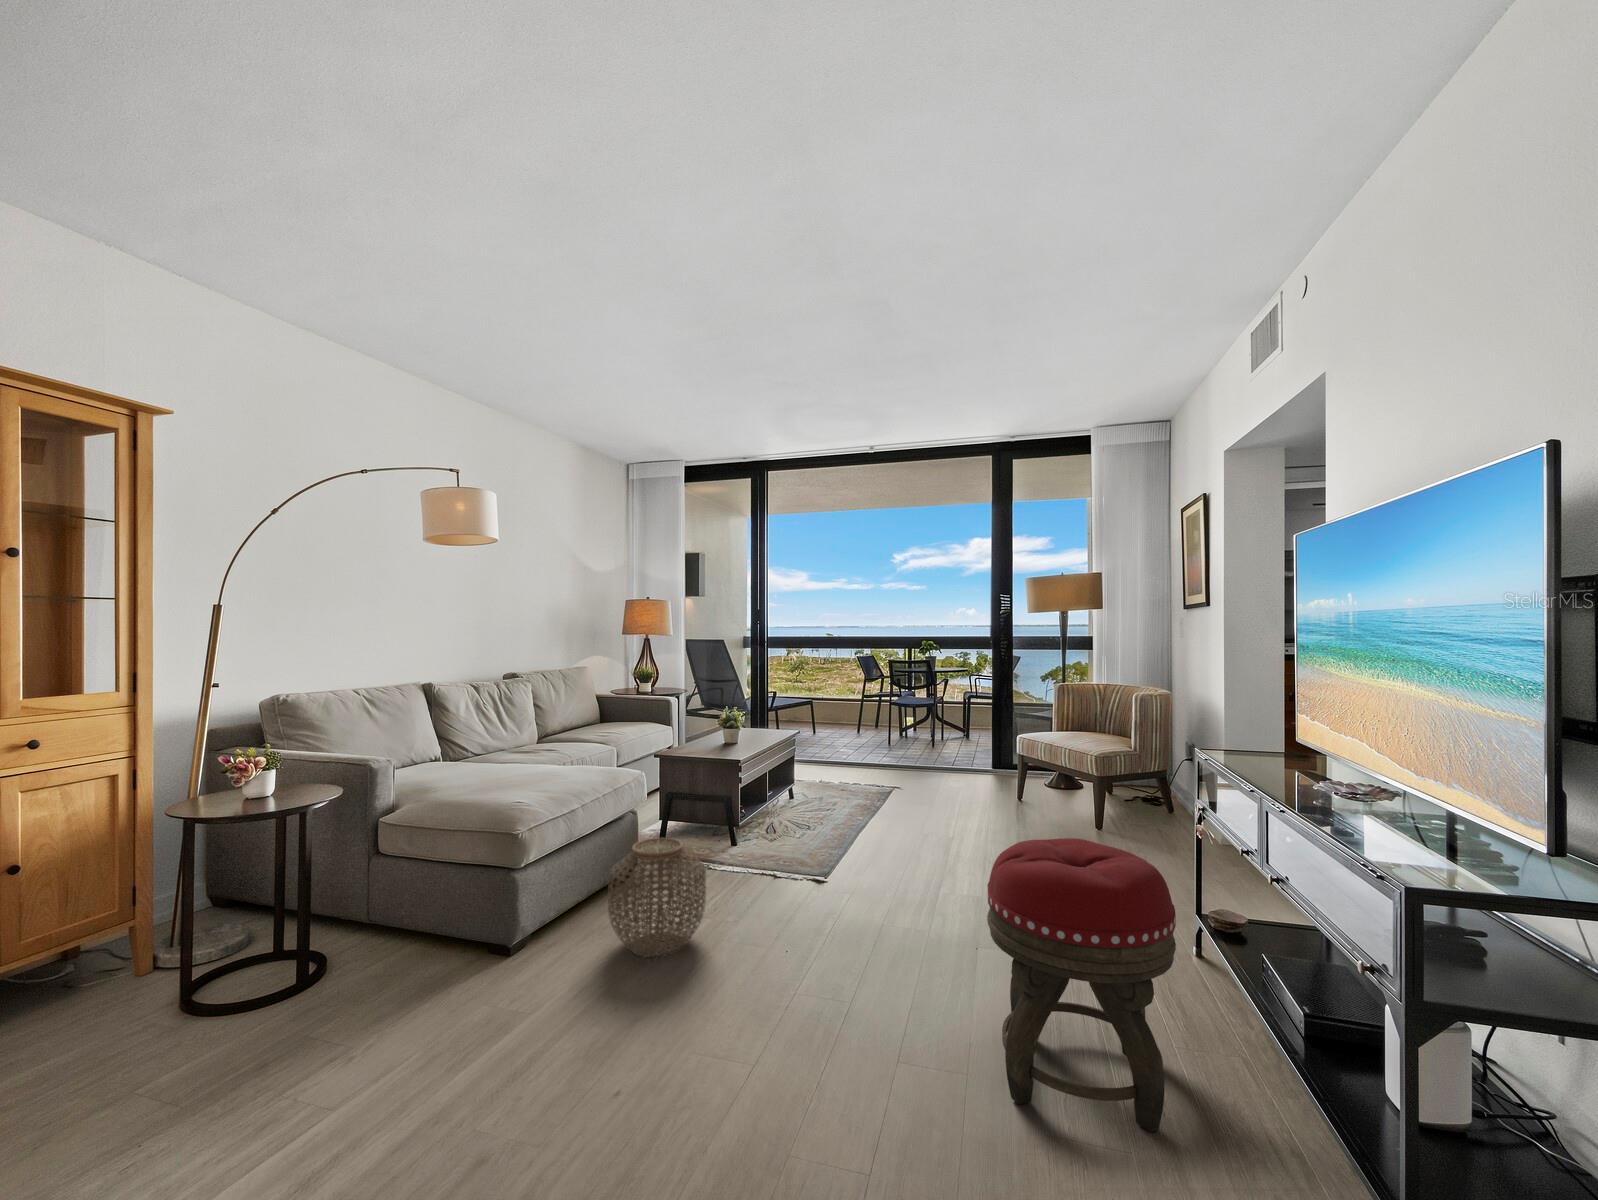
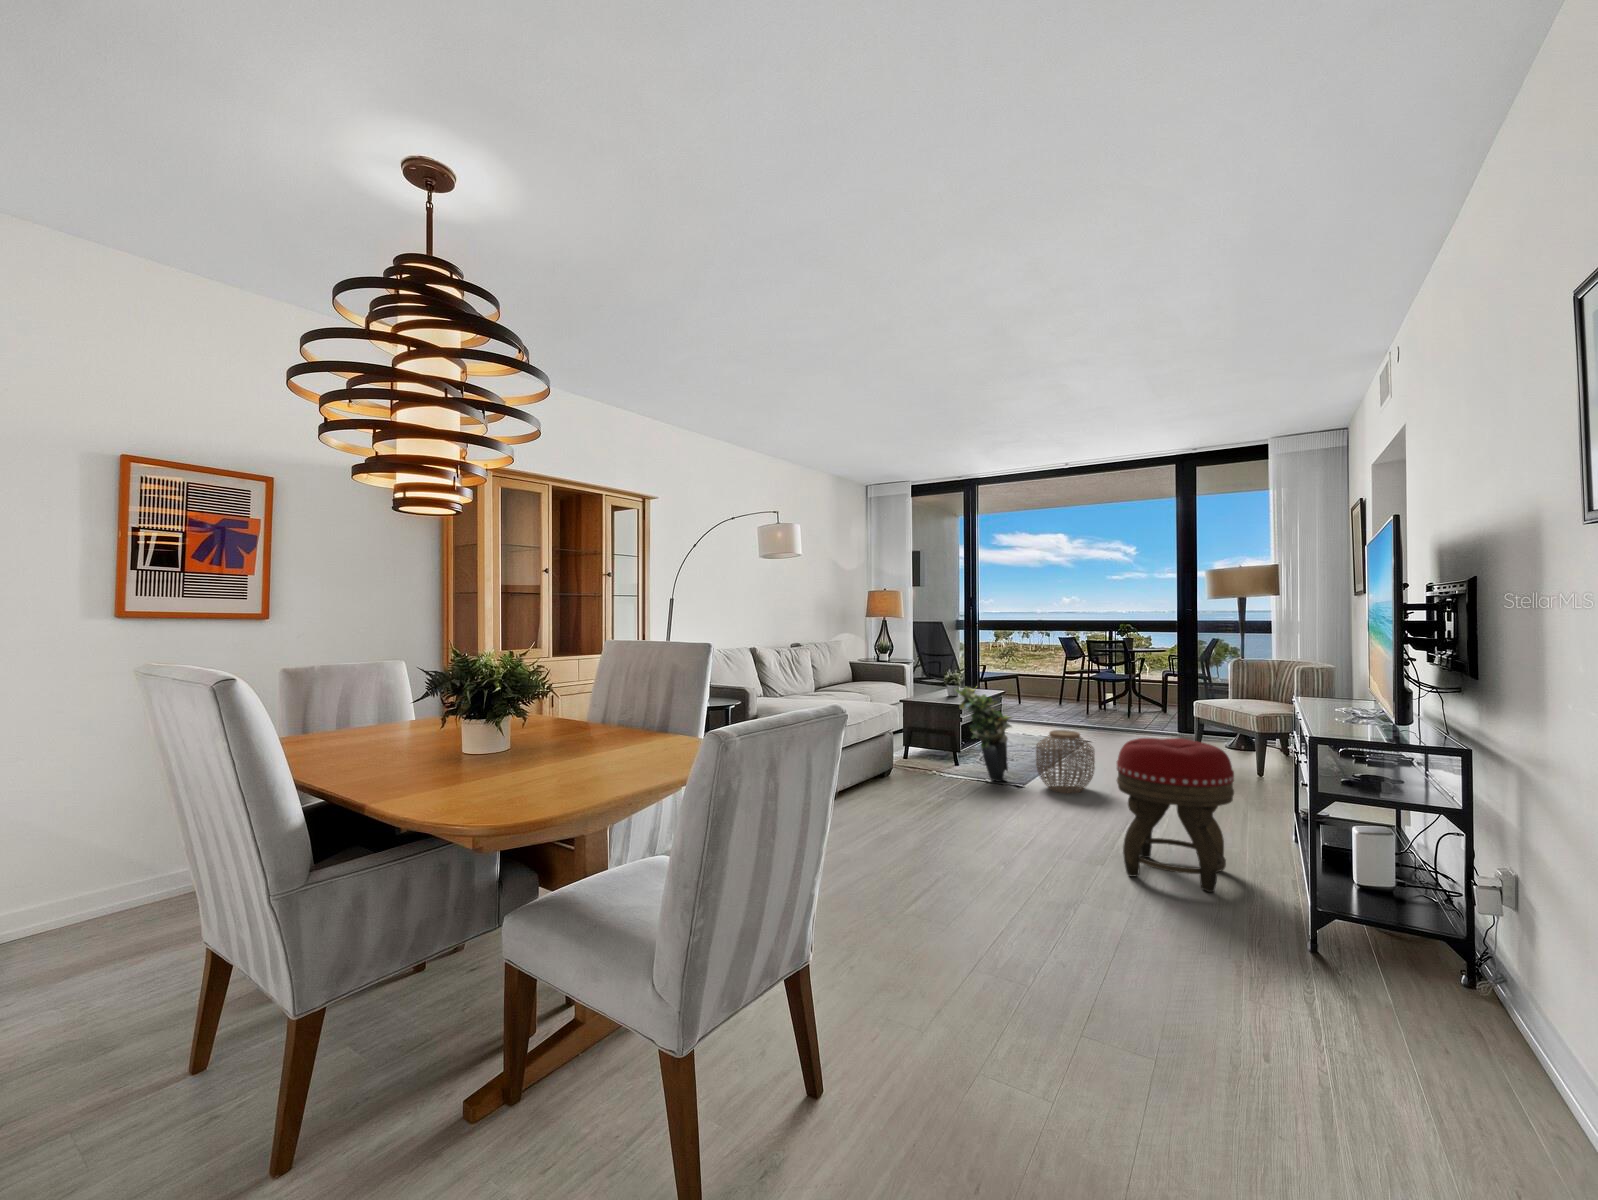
potted plant: none [730,734,811,875] -> present [955,687,1011,782]
woven basket: present [608,838,706,957] -> present [1036,730,1095,793]

